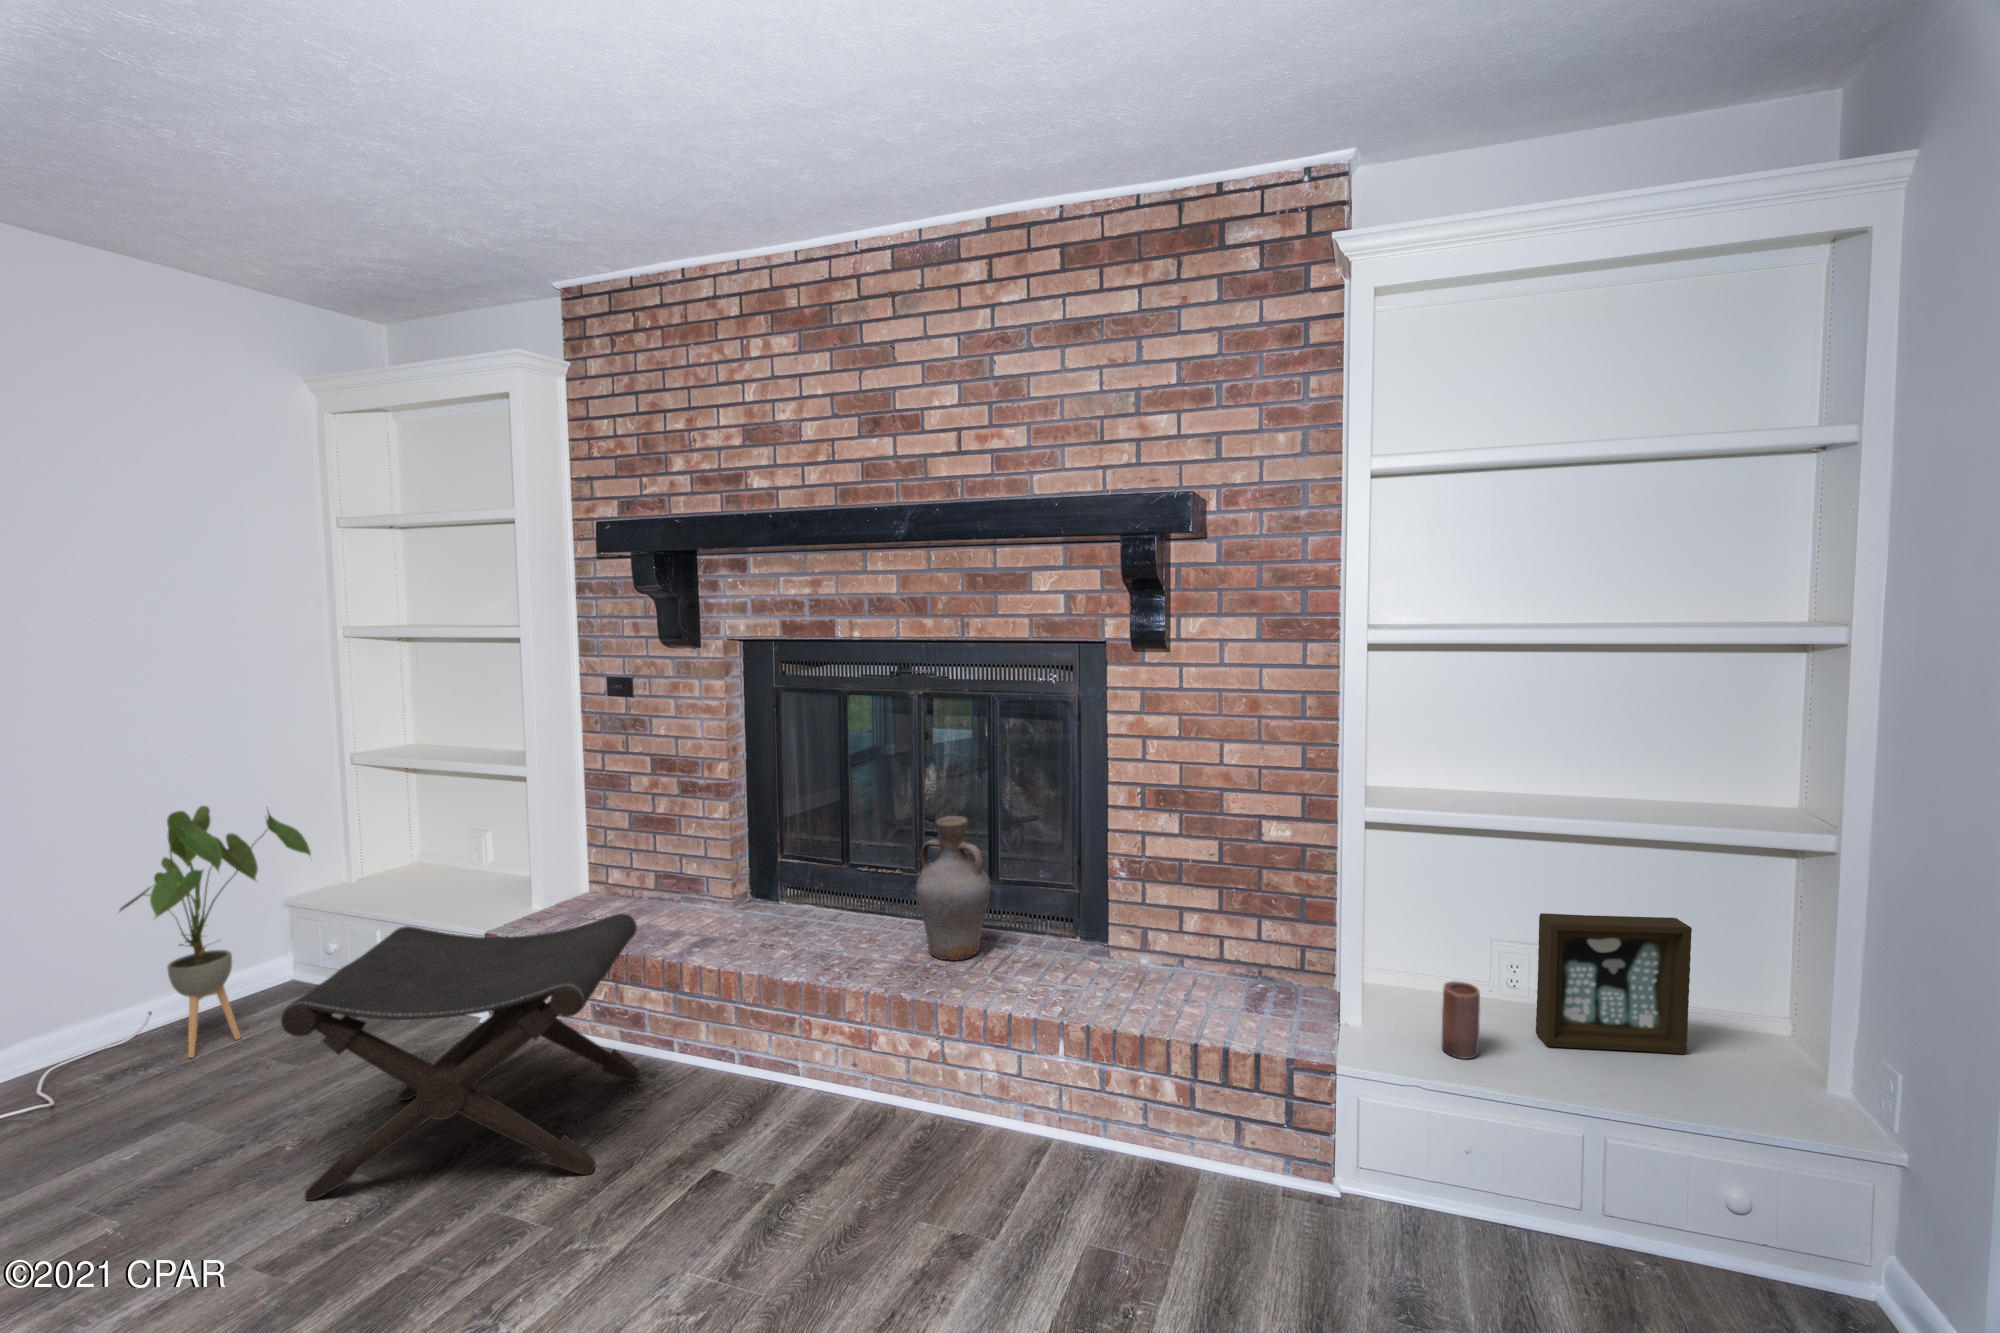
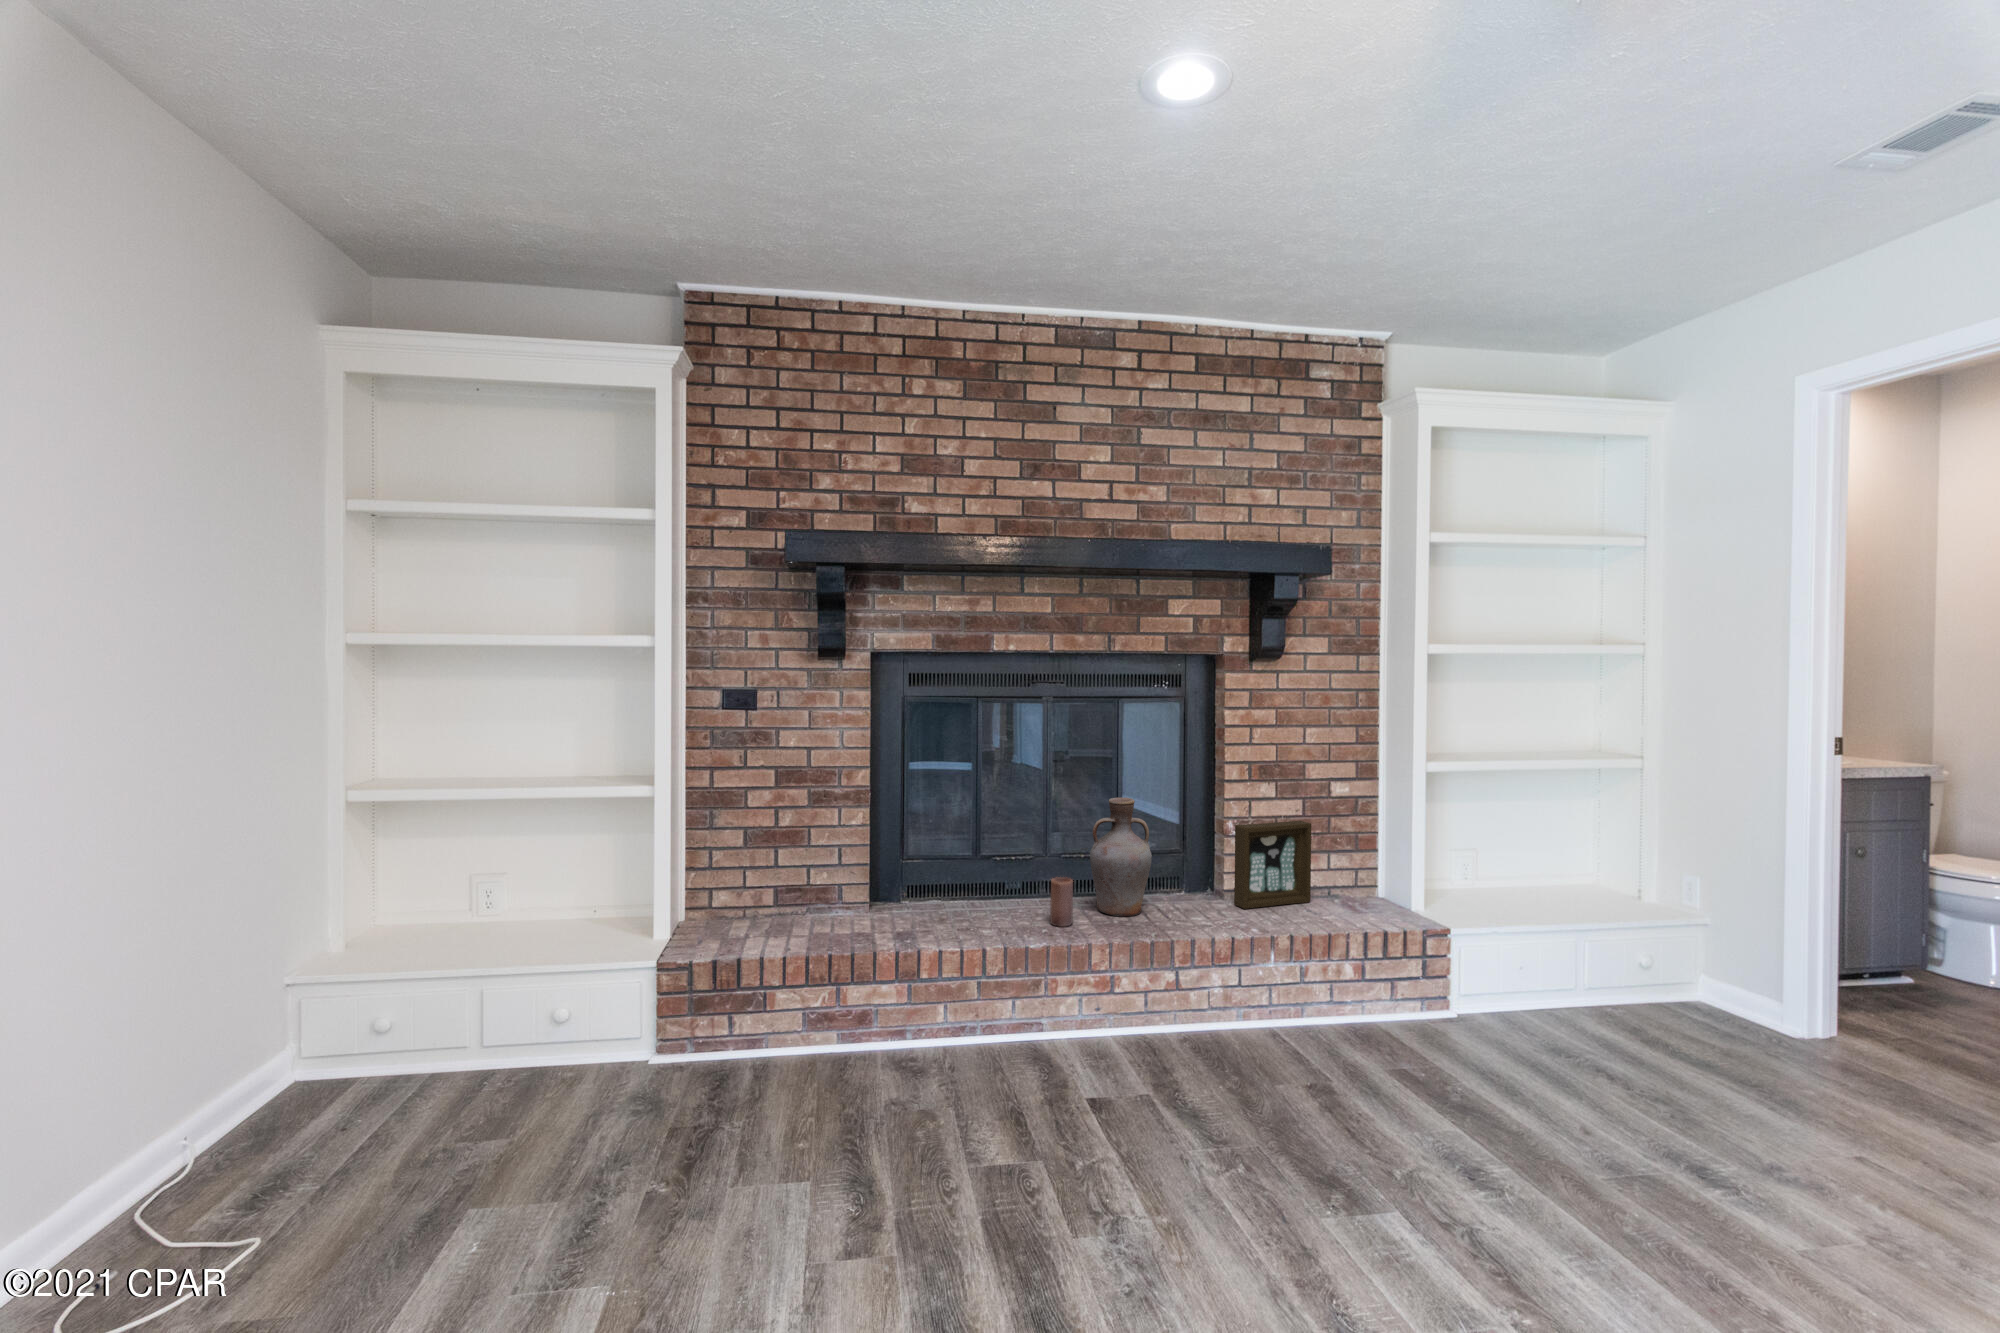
house plant: present [120,806,311,1058] -> none [231,836,445,1157]
picture frame: present [1536,913,1692,1054] -> present [1234,821,1311,909]
footstool: present [281,914,640,1200] -> none [689,902,999,1201]
candle: present [1442,982,1480,1059] -> present [1050,877,1073,927]

